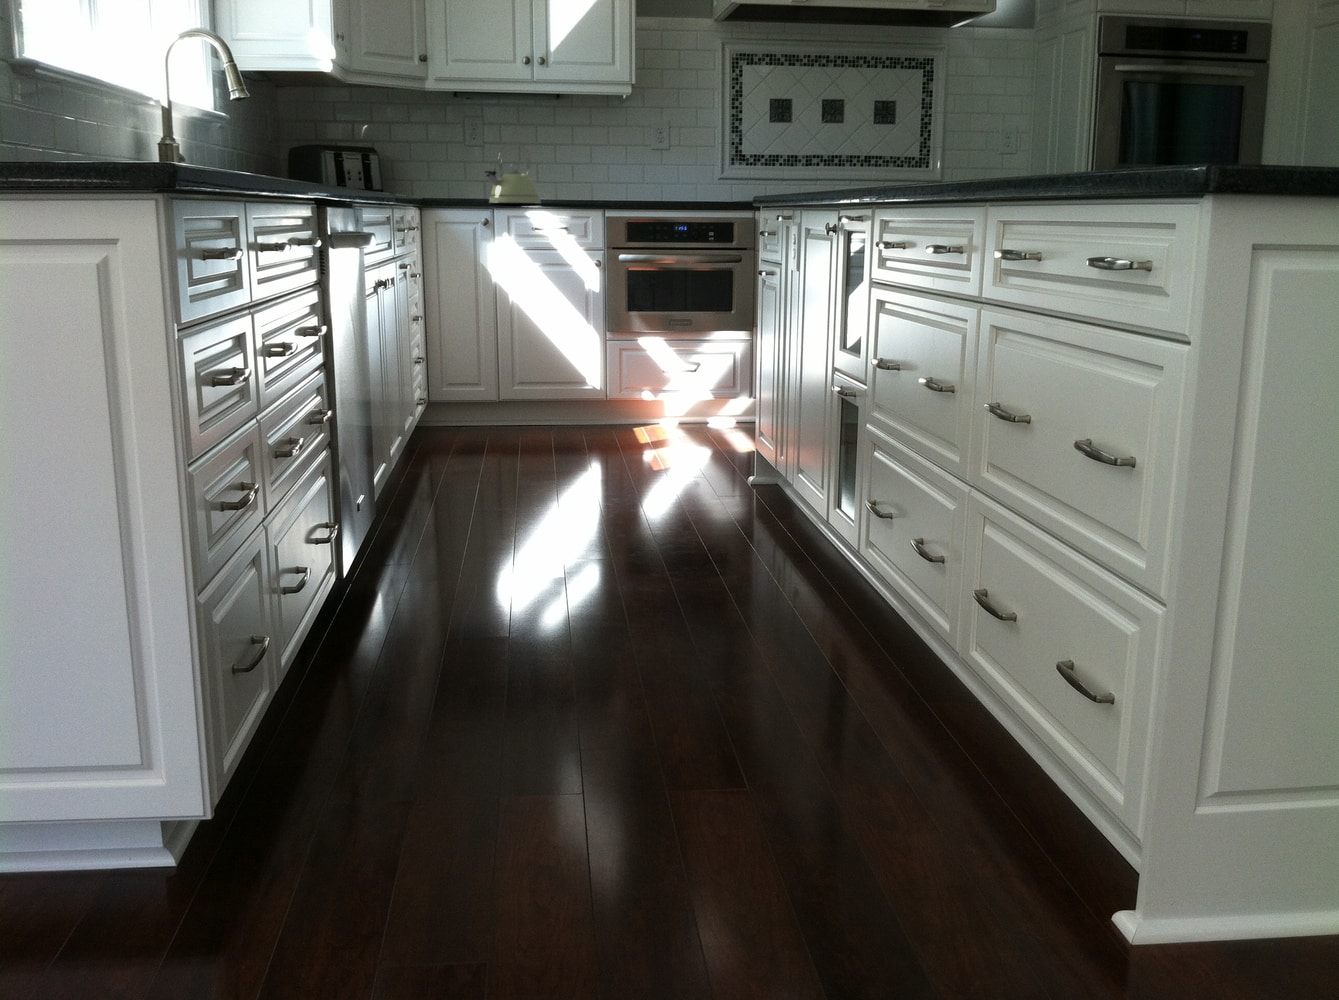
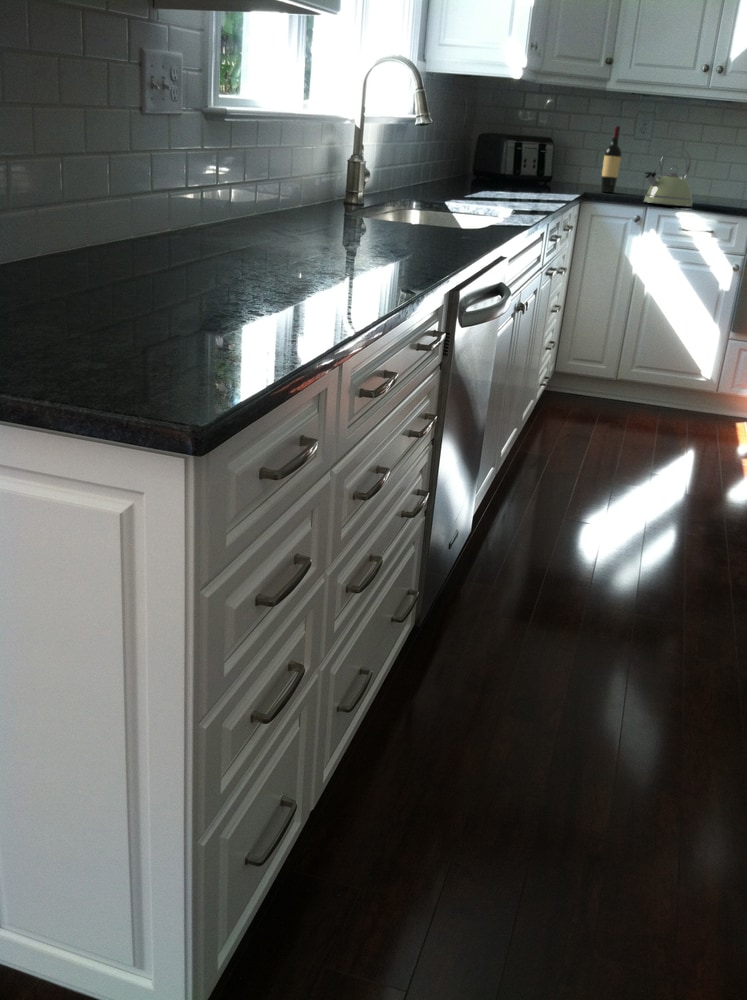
wine bottle: none [437,127,456,199] -> present [600,126,622,193]

